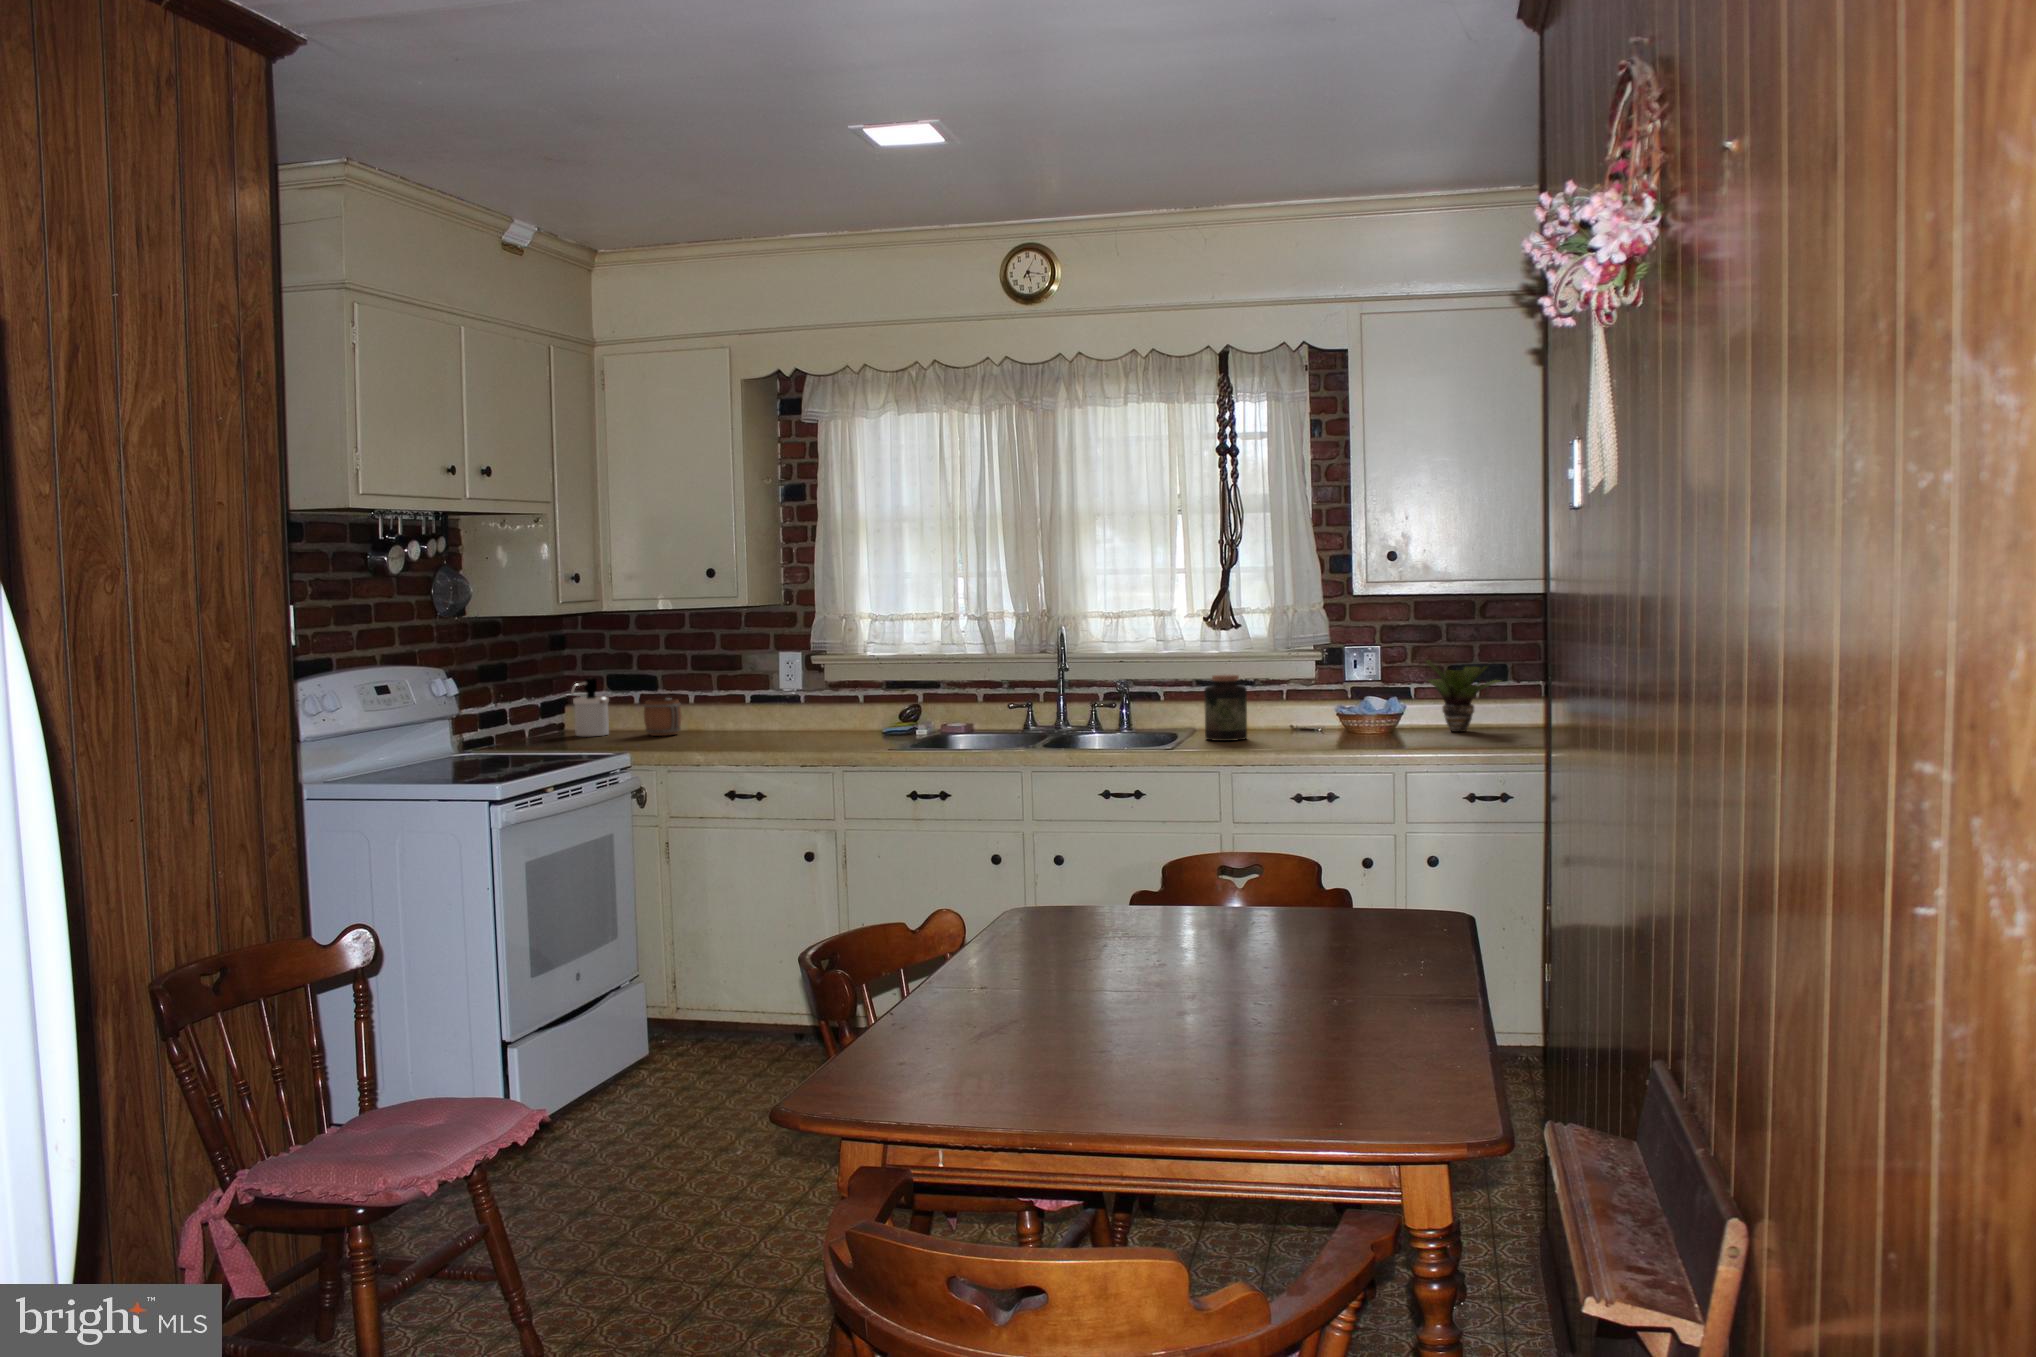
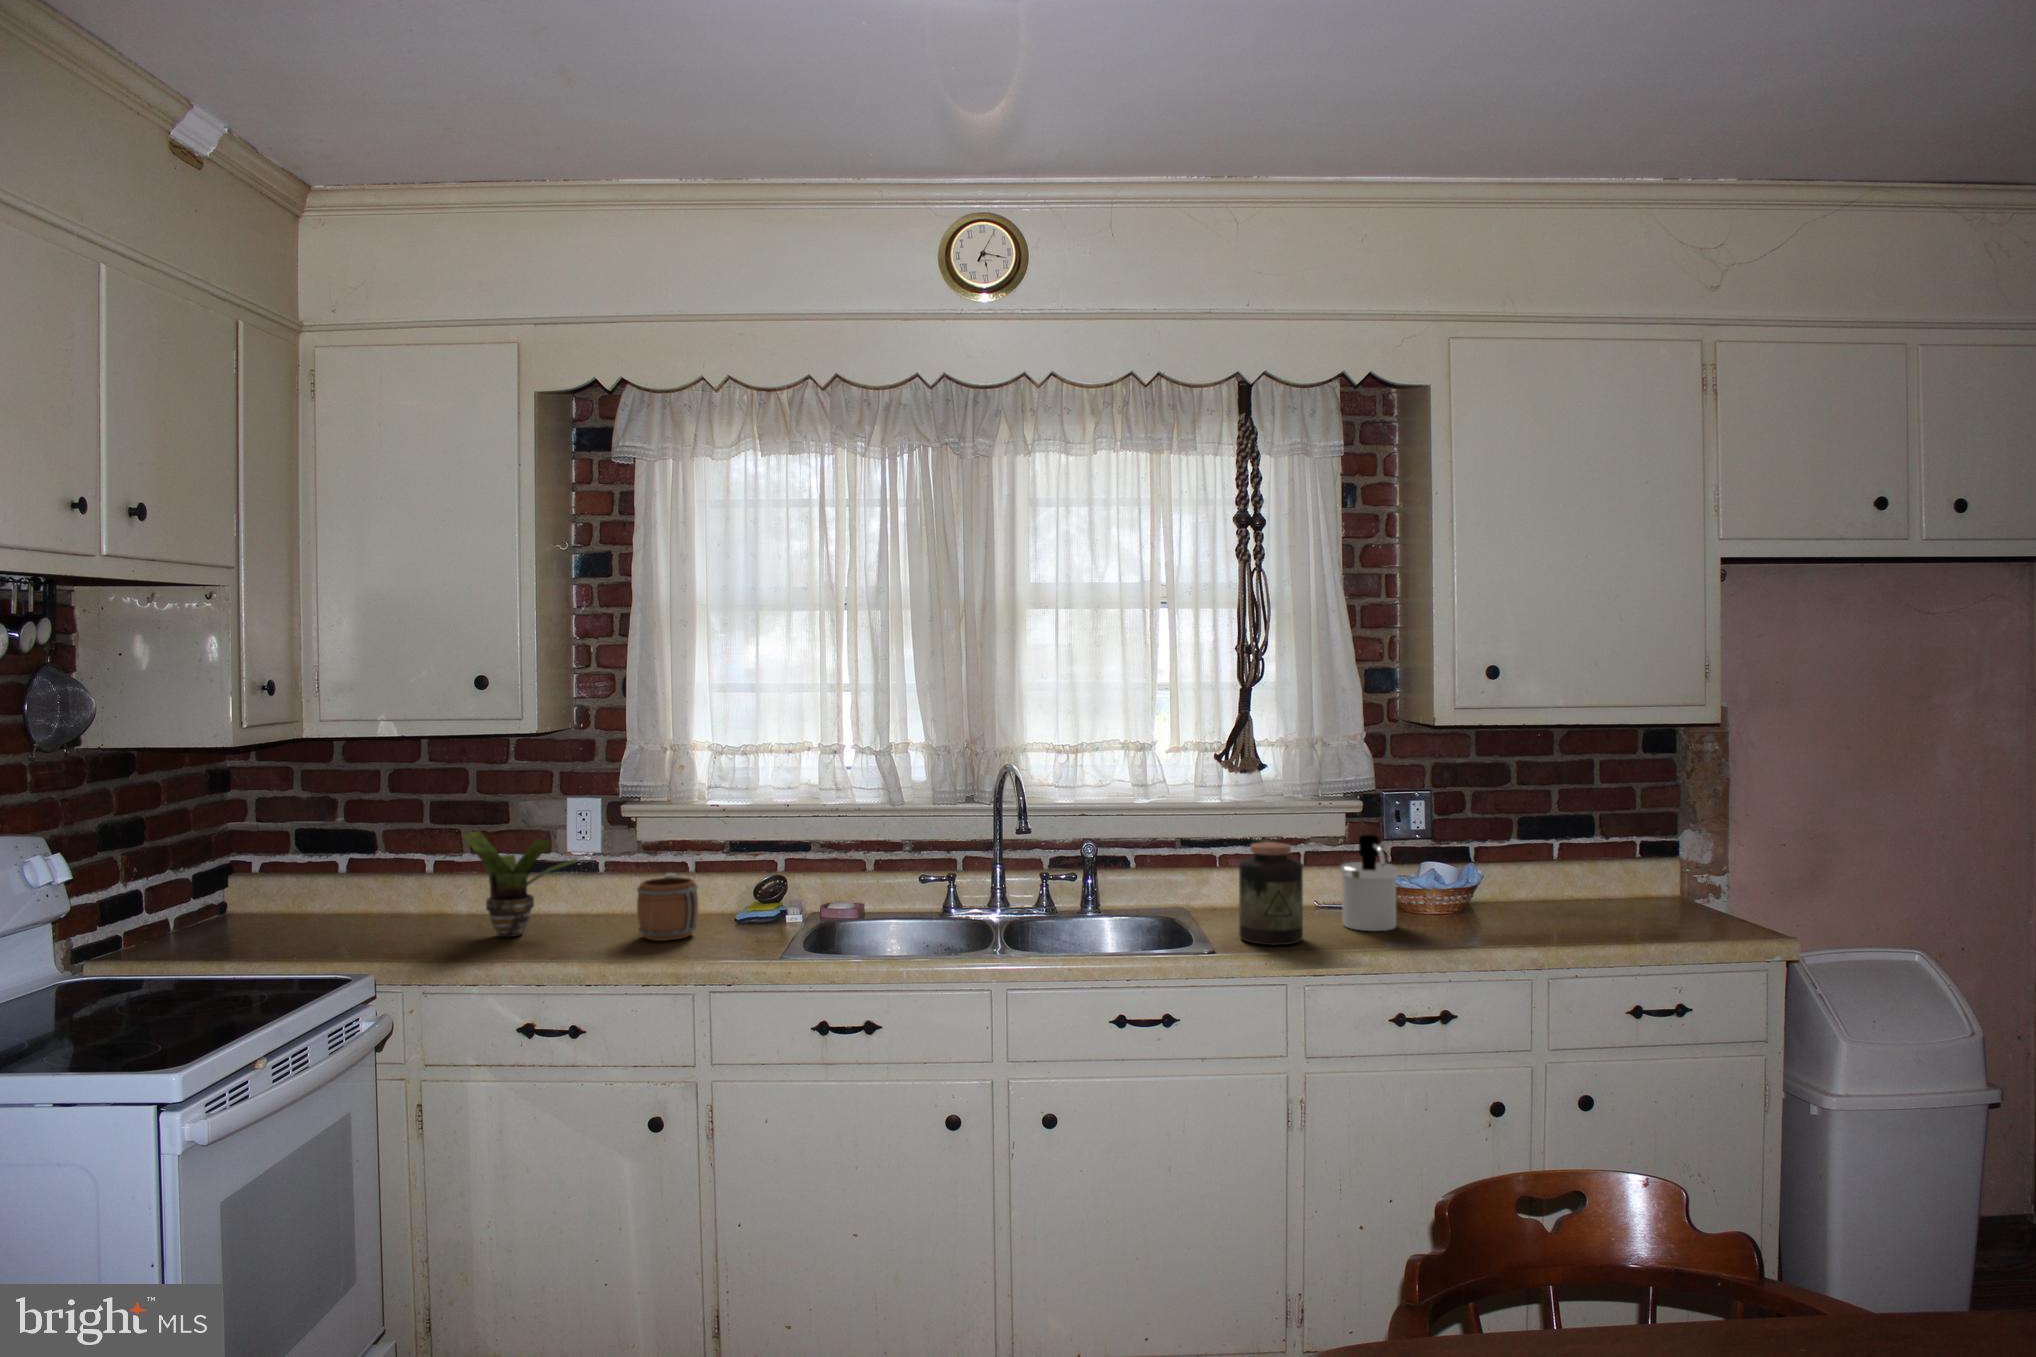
potted plant: present [1426,660,1500,732] -> present [462,831,577,937]
soap dispenser: present [571,678,609,737] -> present [1340,835,1398,931]
mug: present [644,698,682,736] -> present [637,873,698,941]

